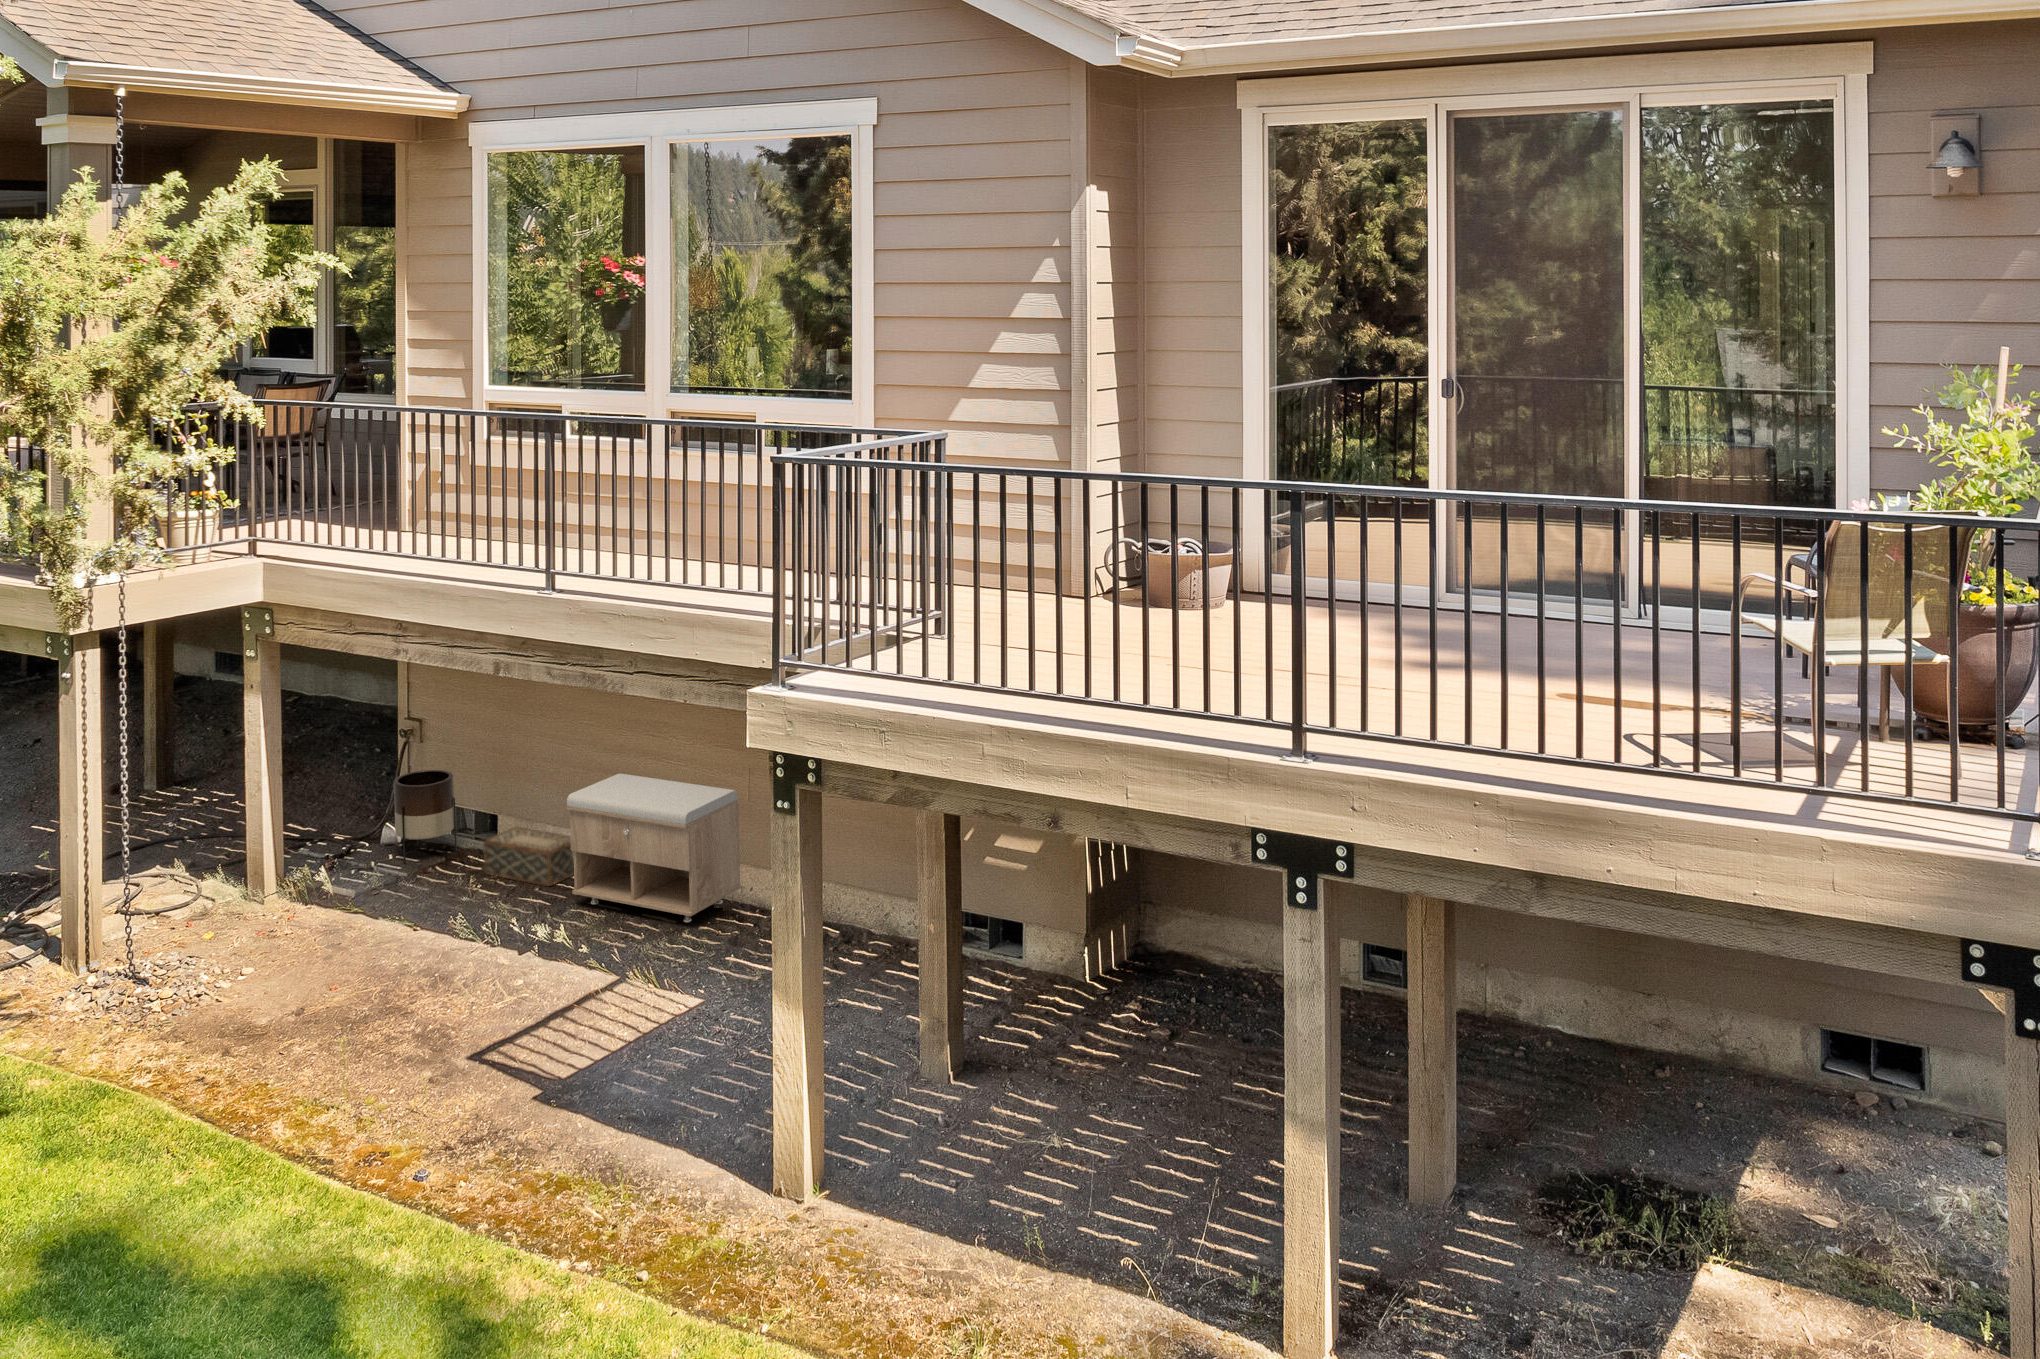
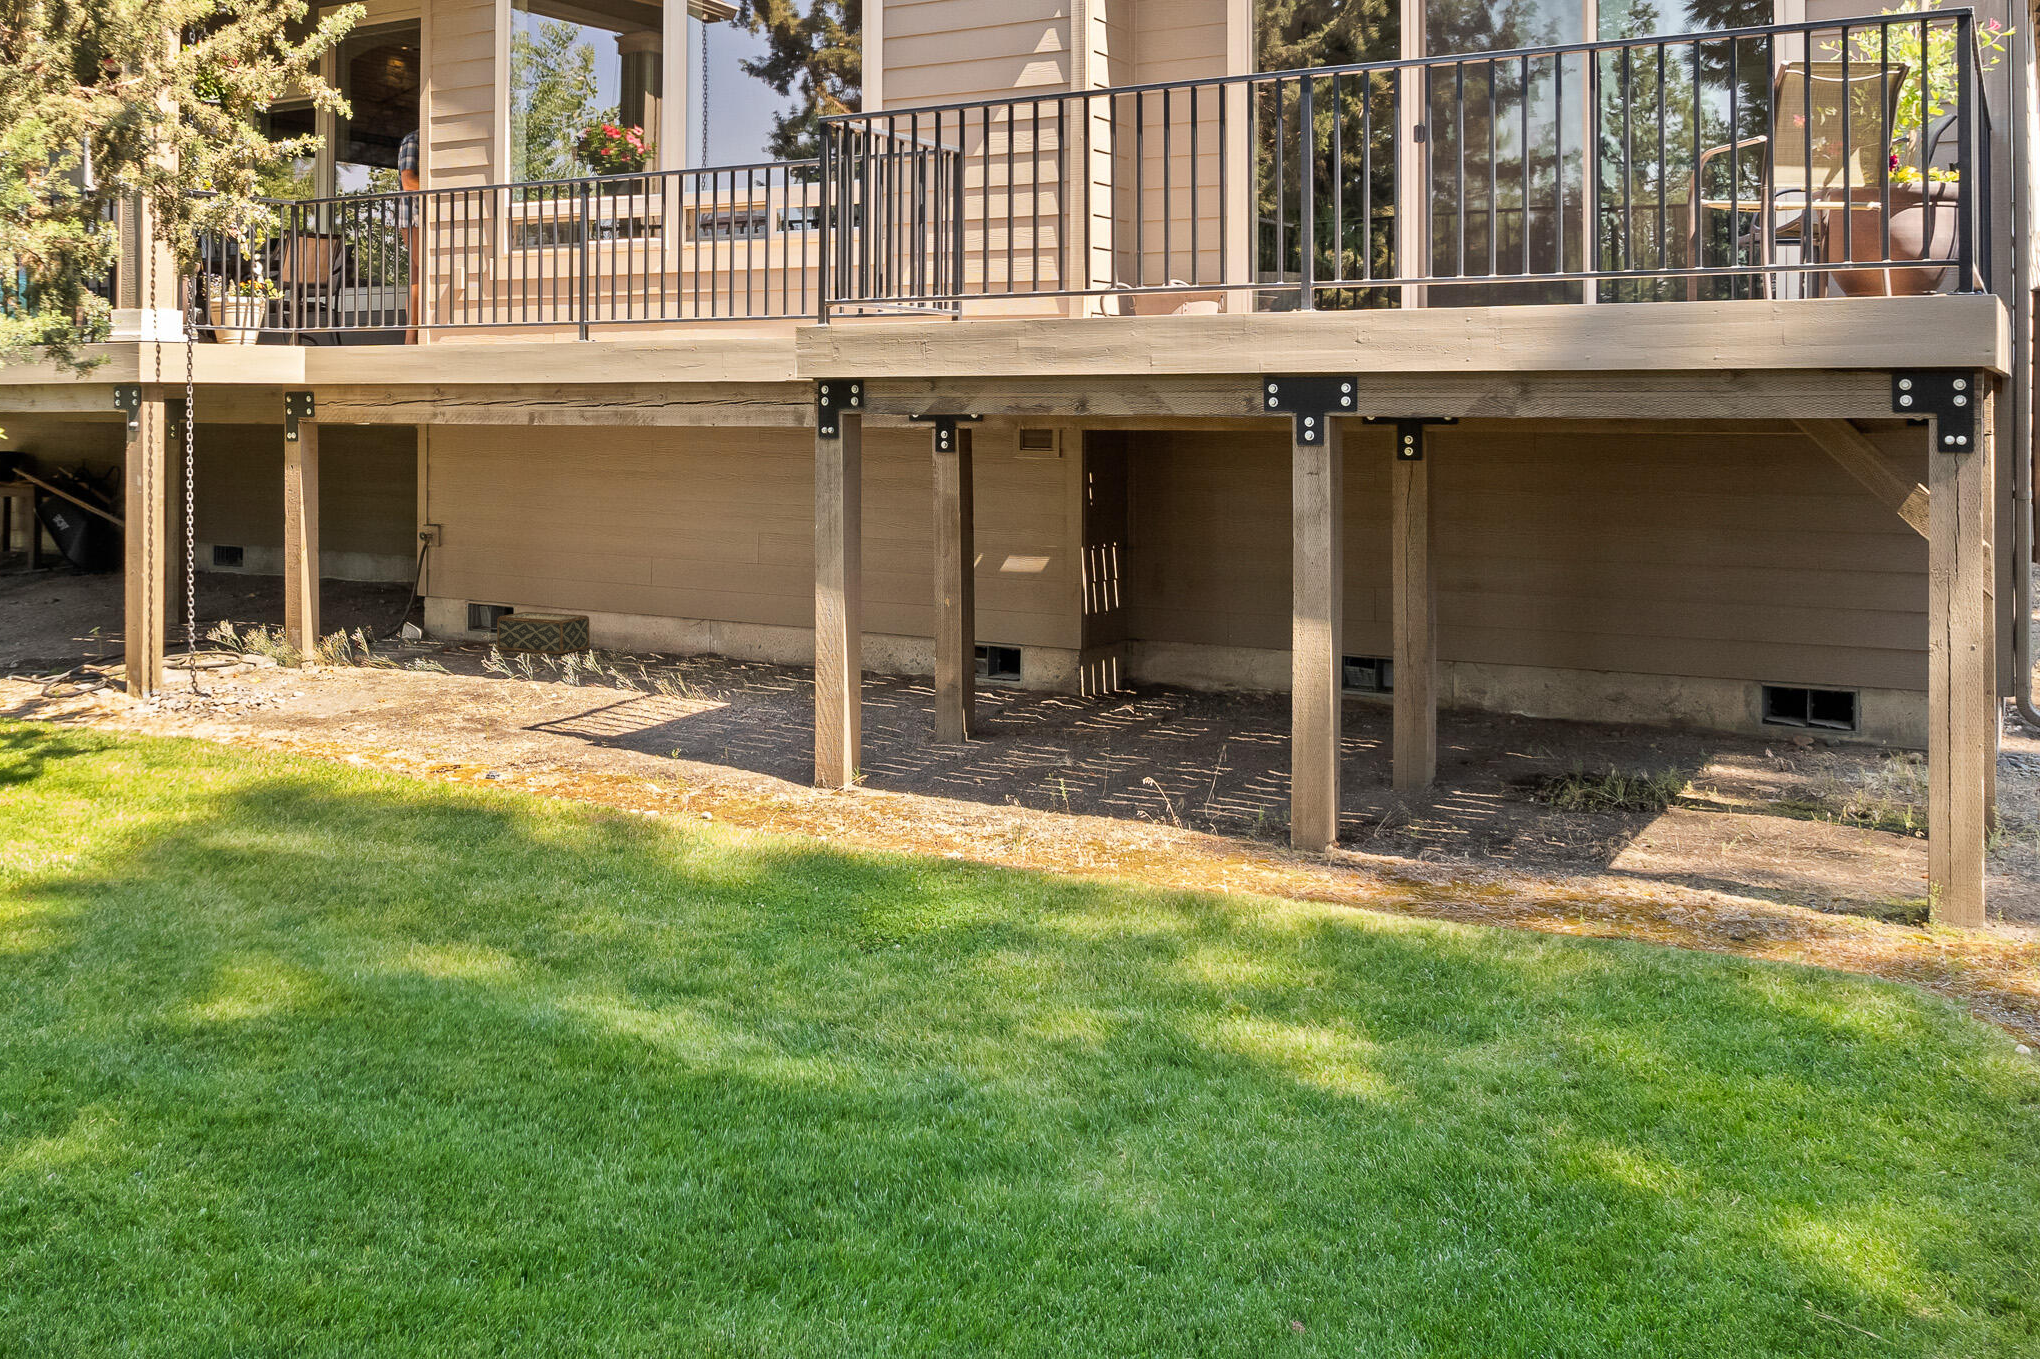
planter: present [394,770,457,864] -> none [410,566,467,645]
storage bench: present [567,774,740,923] -> none [583,549,744,668]

